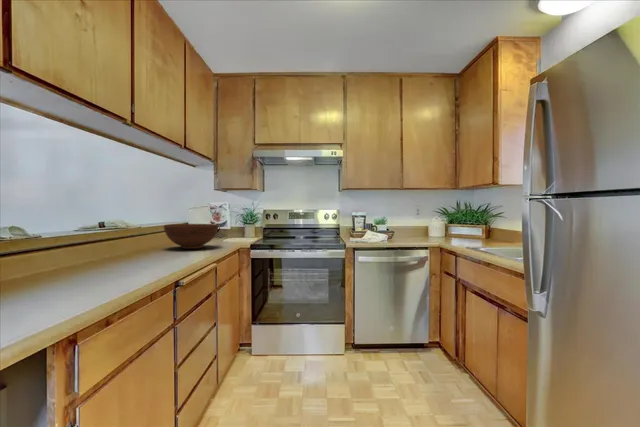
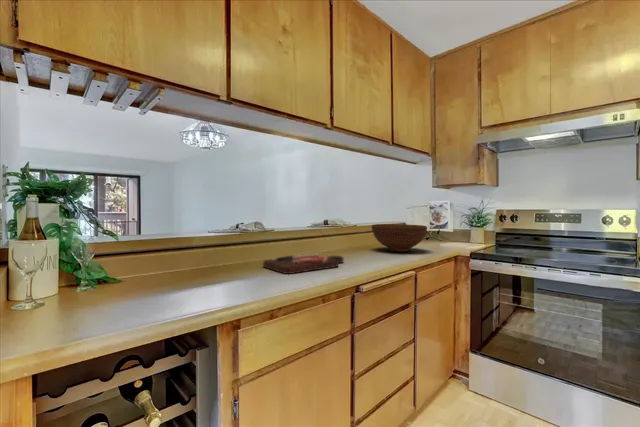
cutting board: none [47,256,150,281] -> present [263,254,344,274]

